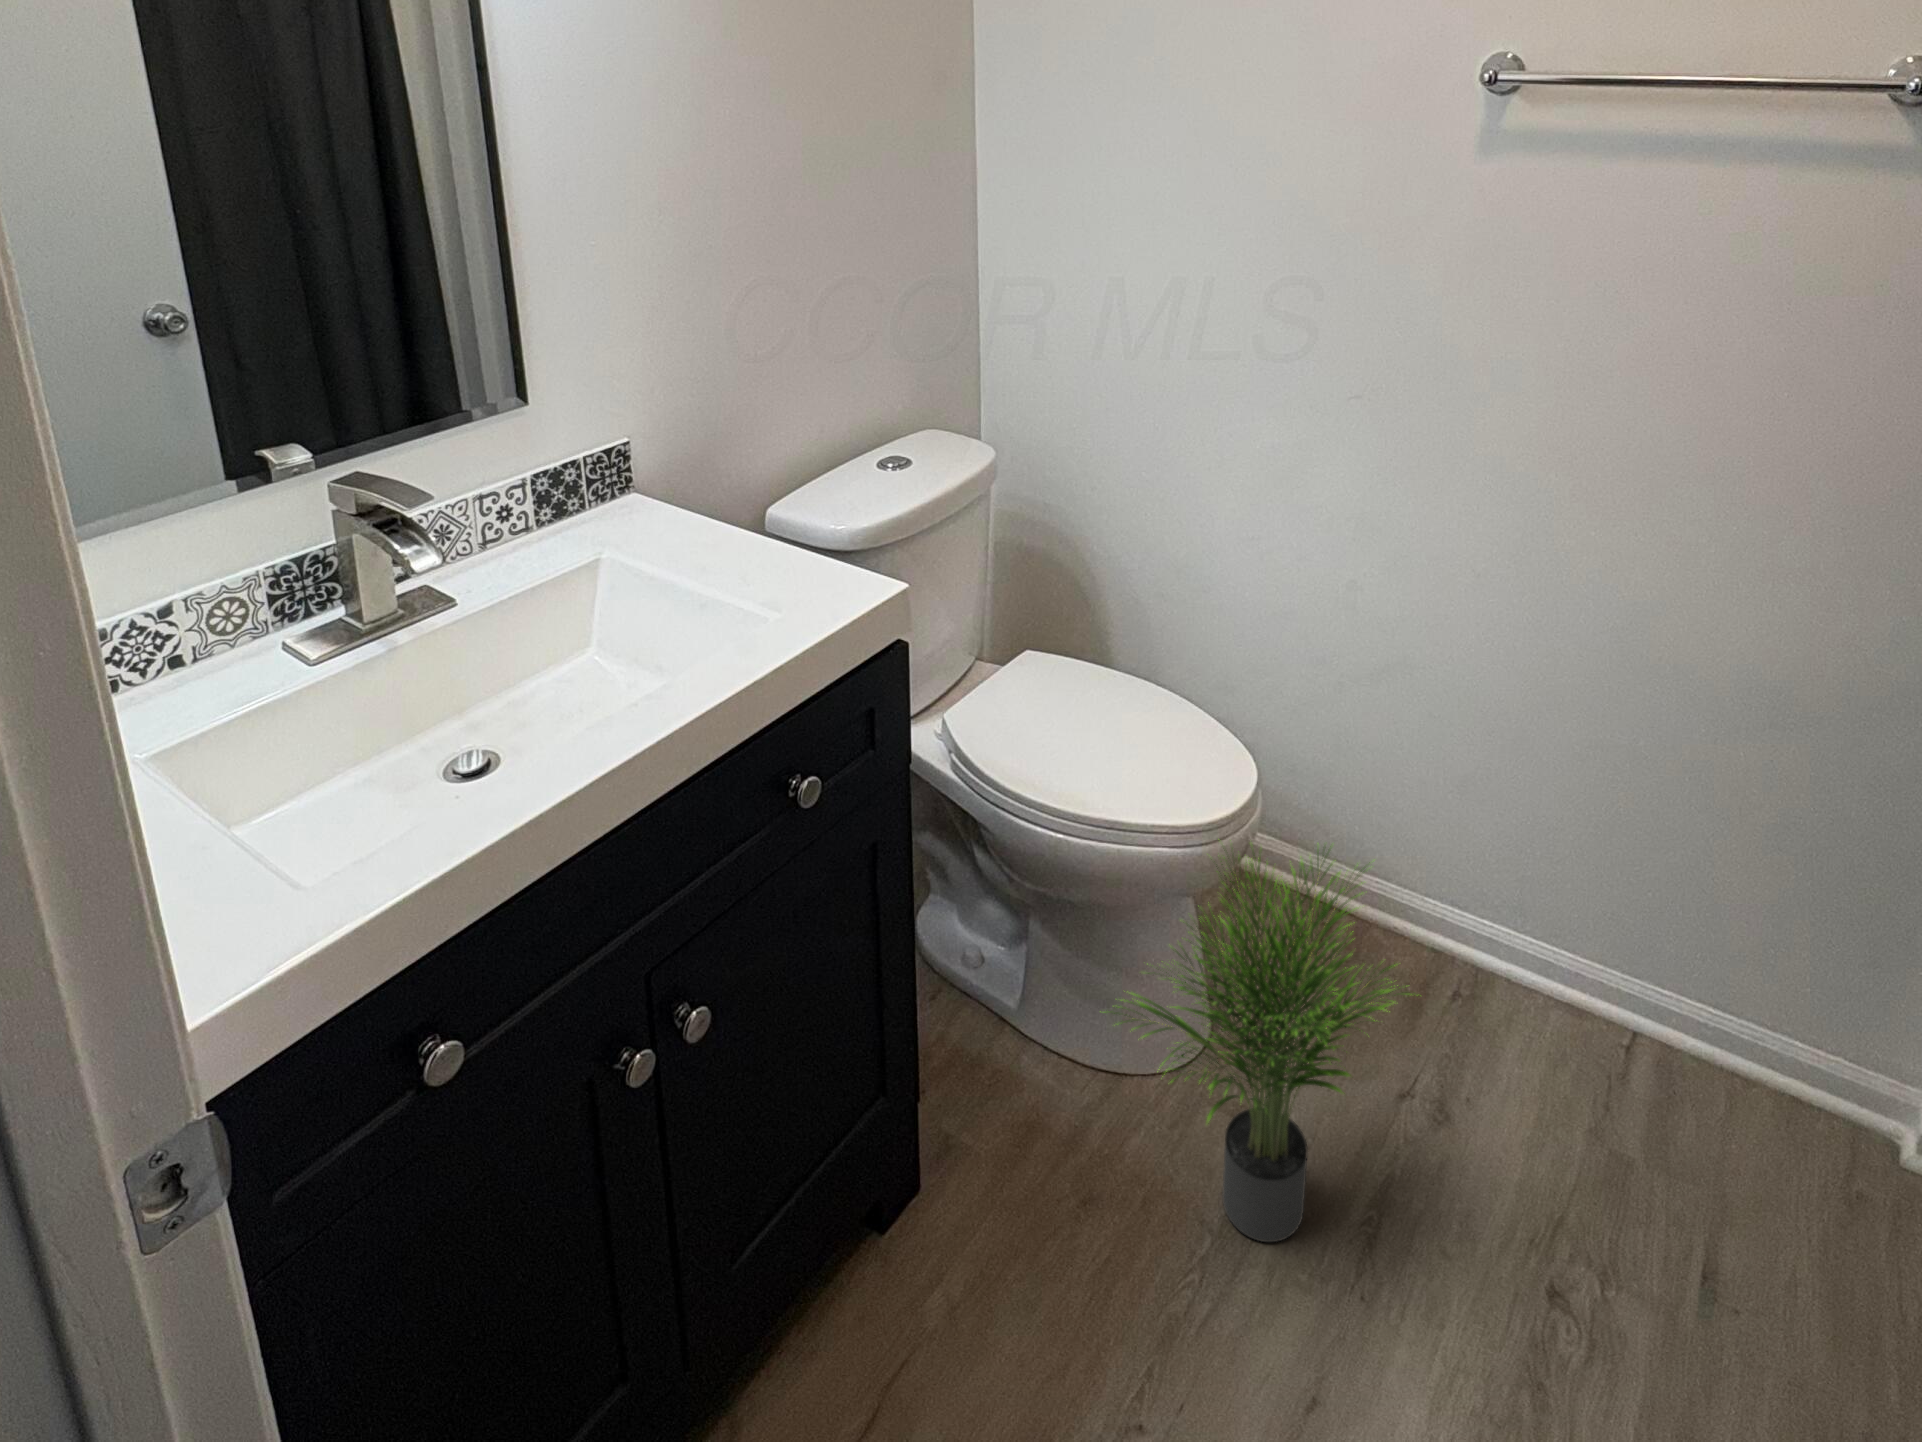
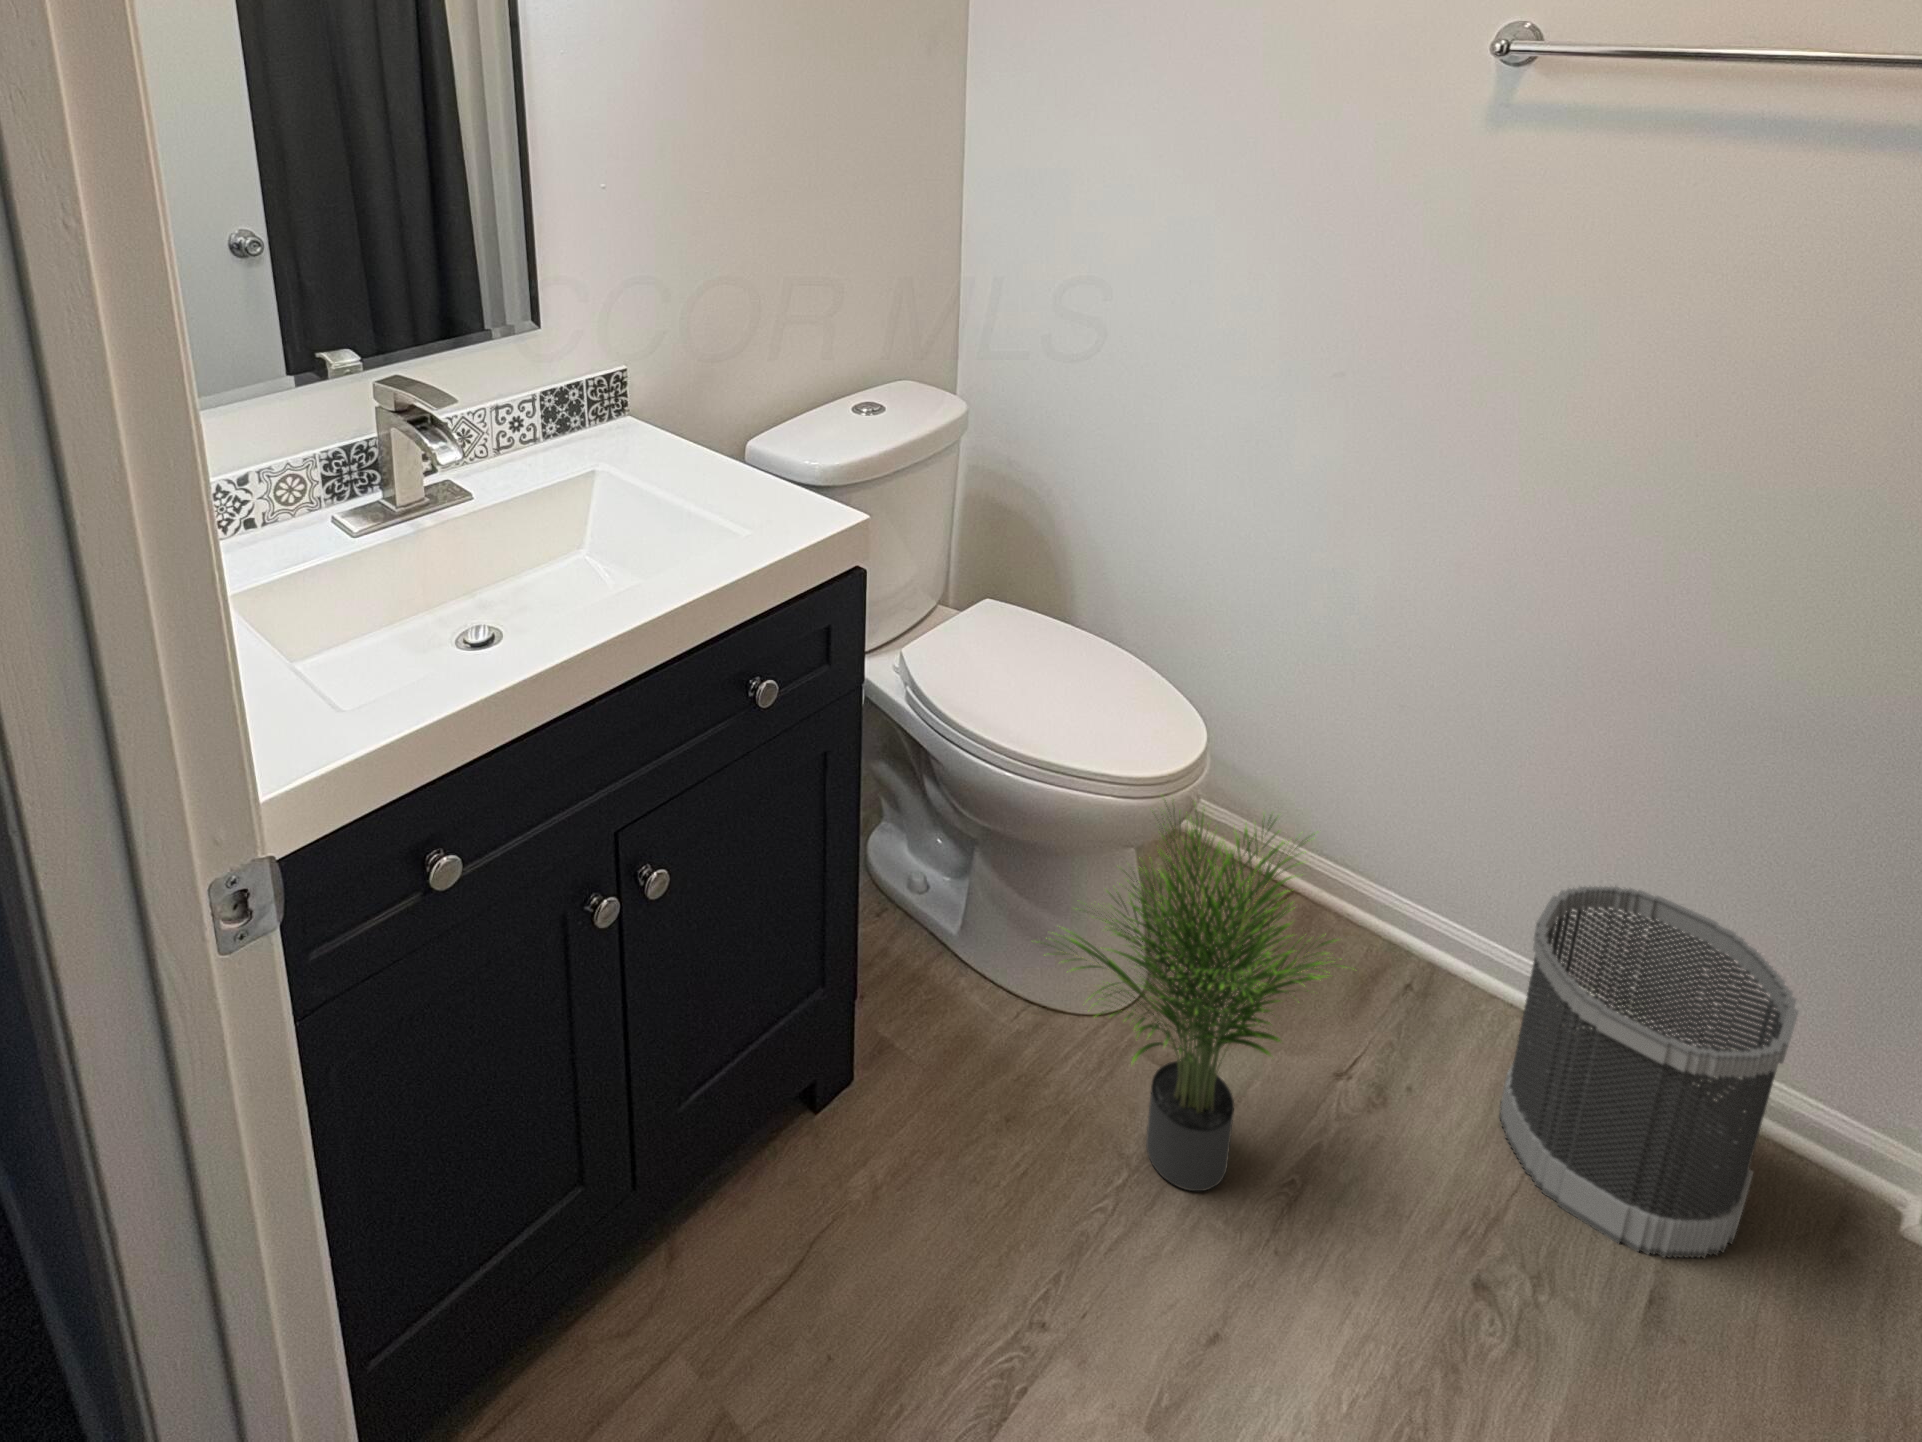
wastebasket: none [1547,869,1804,1226] -> present [1499,886,1798,1258]

